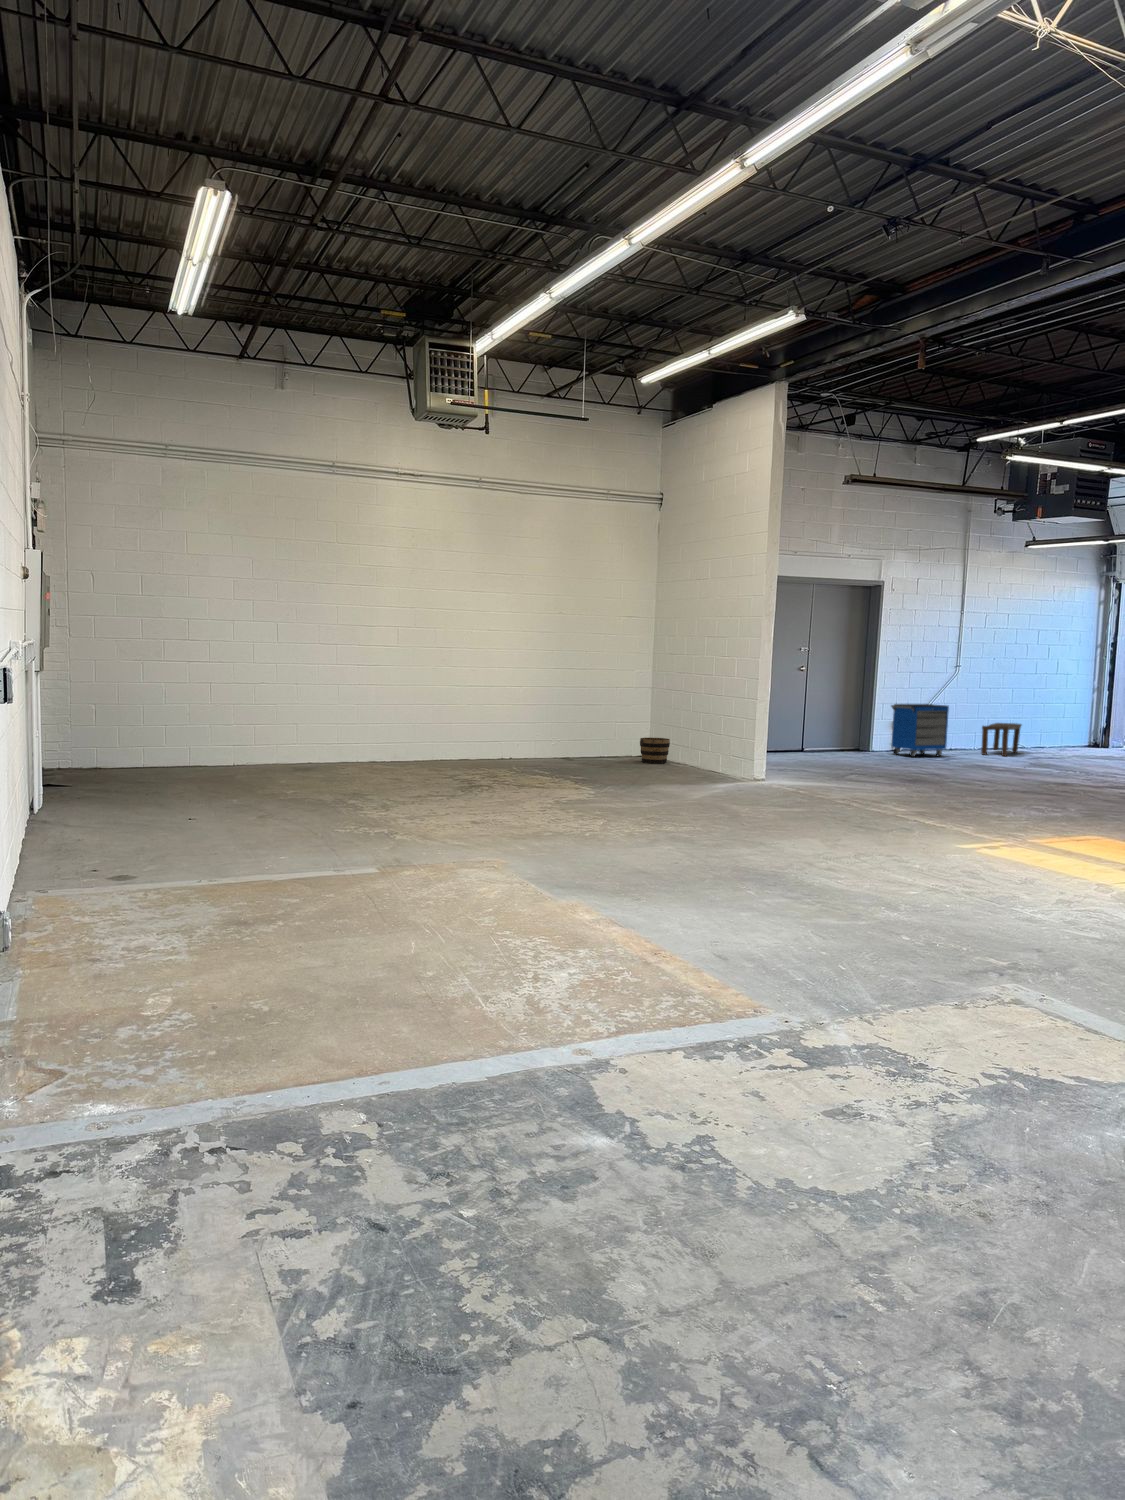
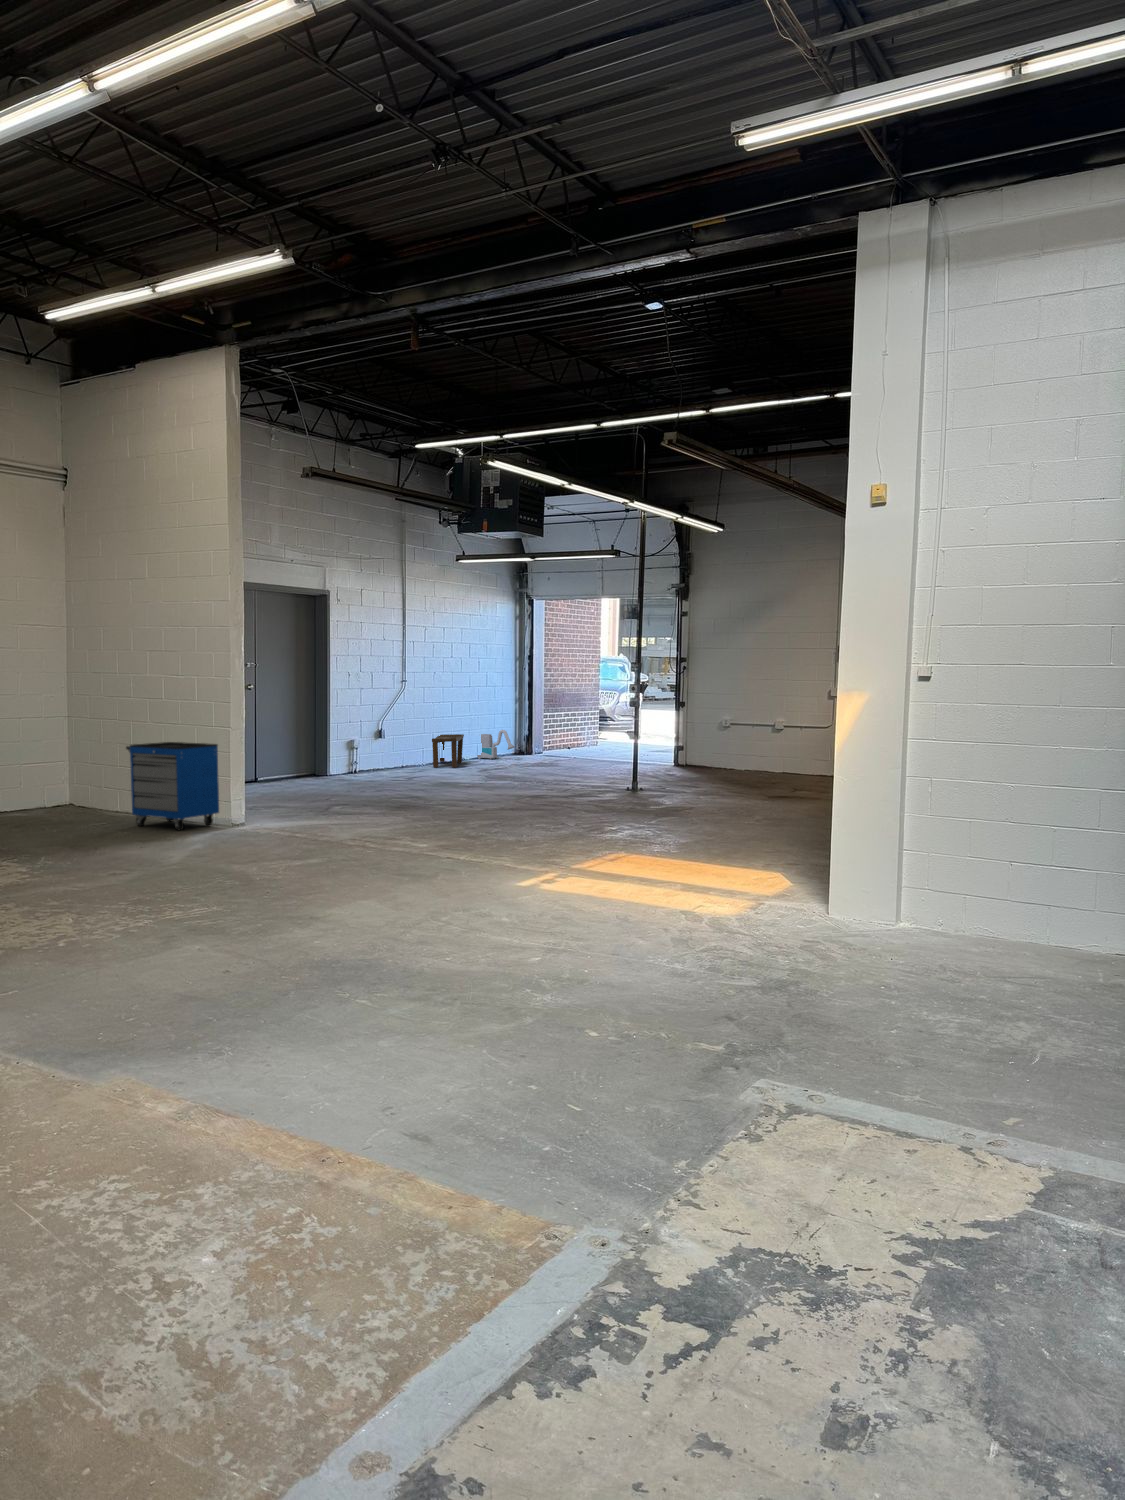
storage cabinet: present [891,704,949,757] -> present [126,742,219,830]
vacuum cleaner: none [1040,722,1083,752] -> present [477,730,515,760]
bucket: present [640,738,670,764] -> none [64,780,106,813]

